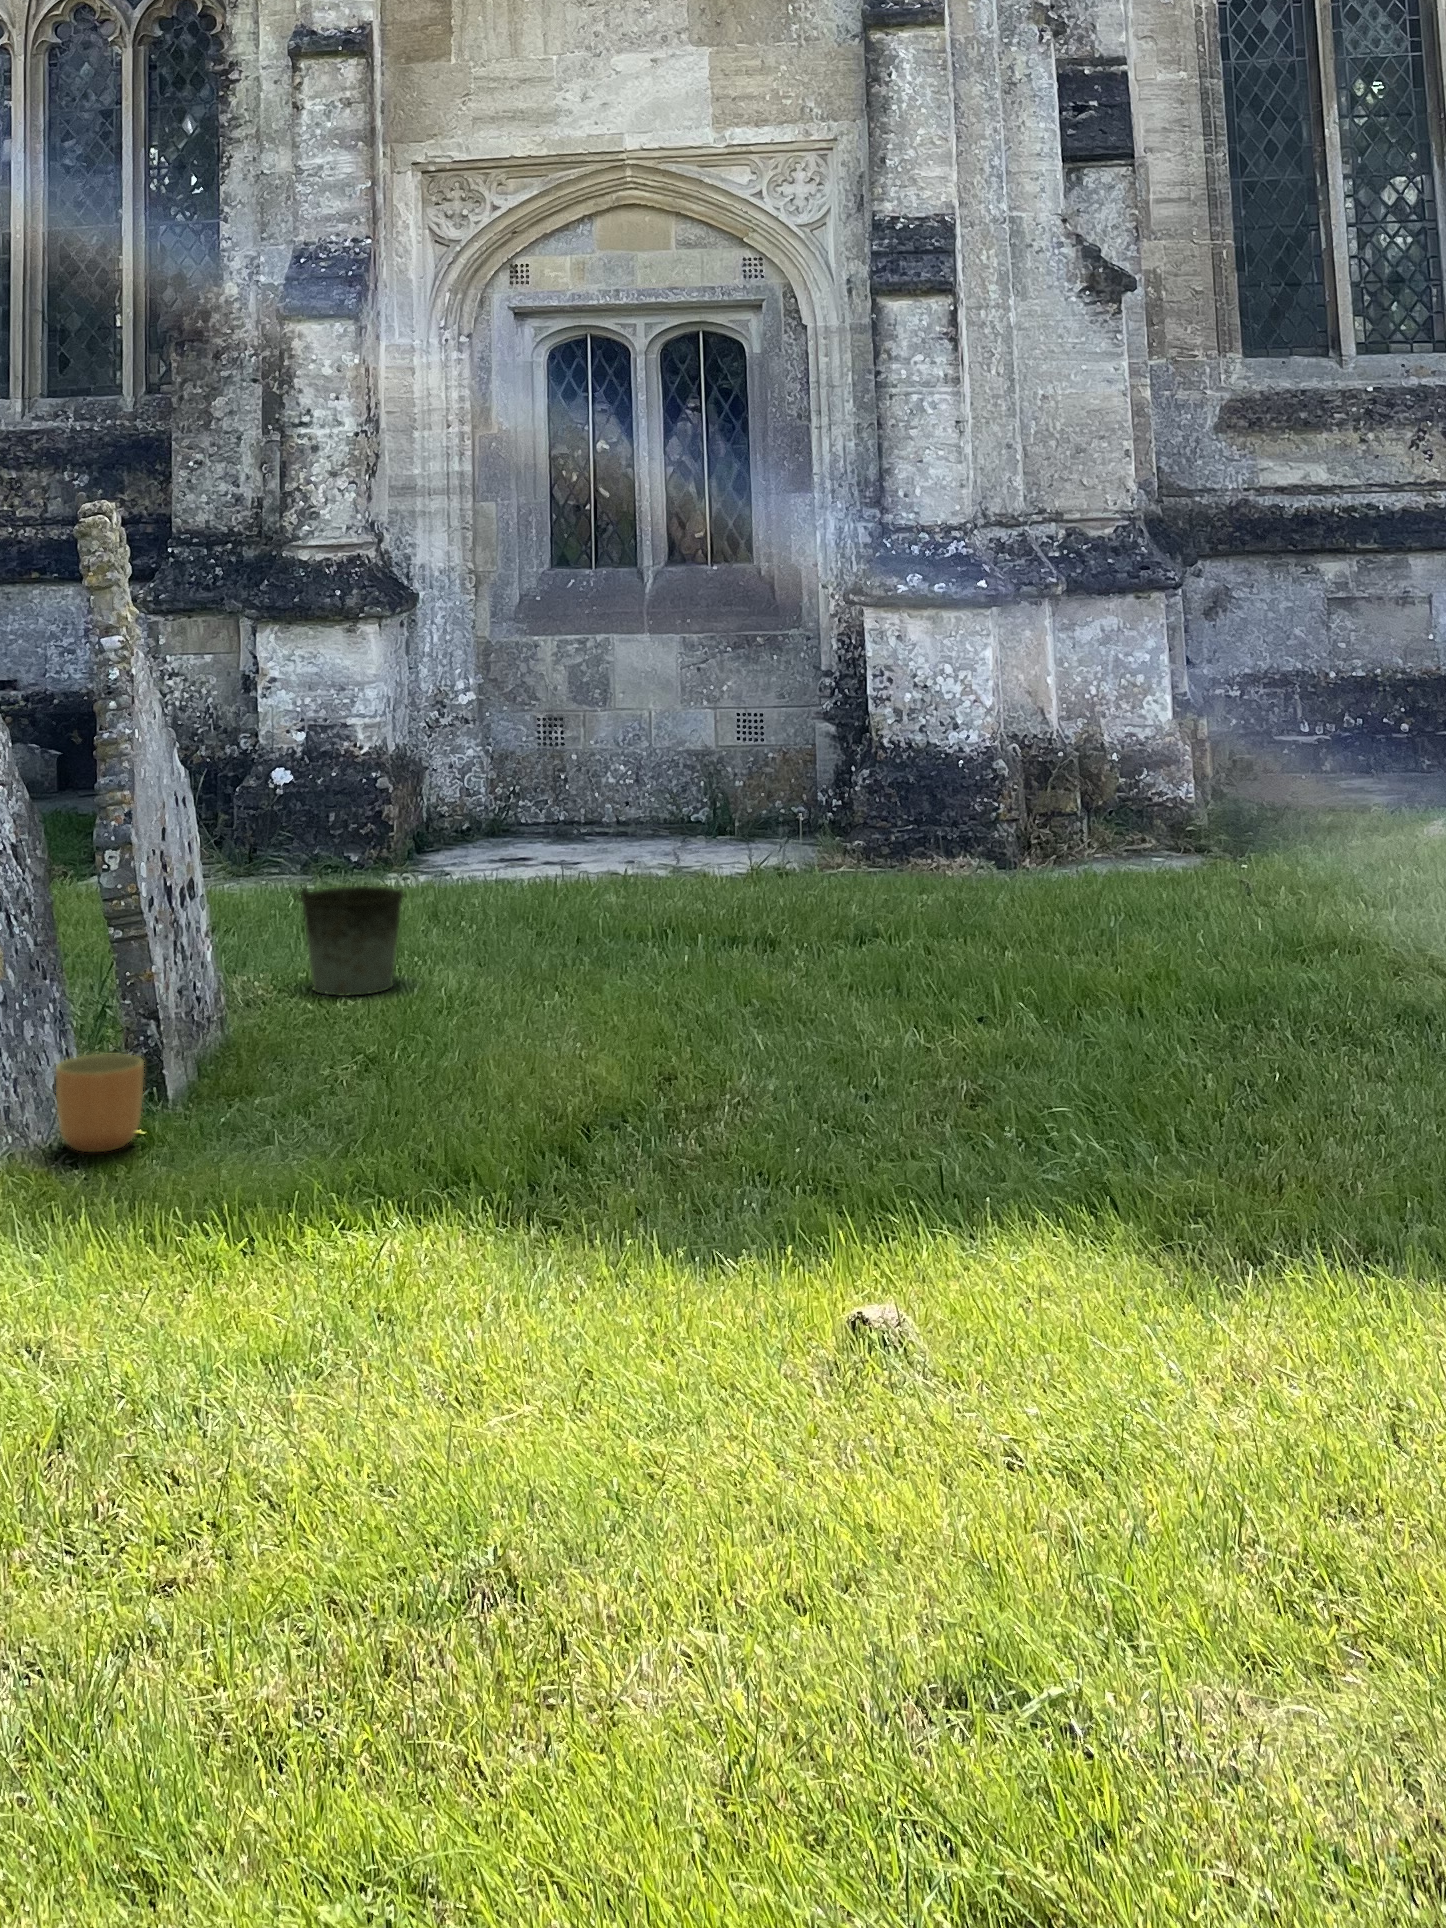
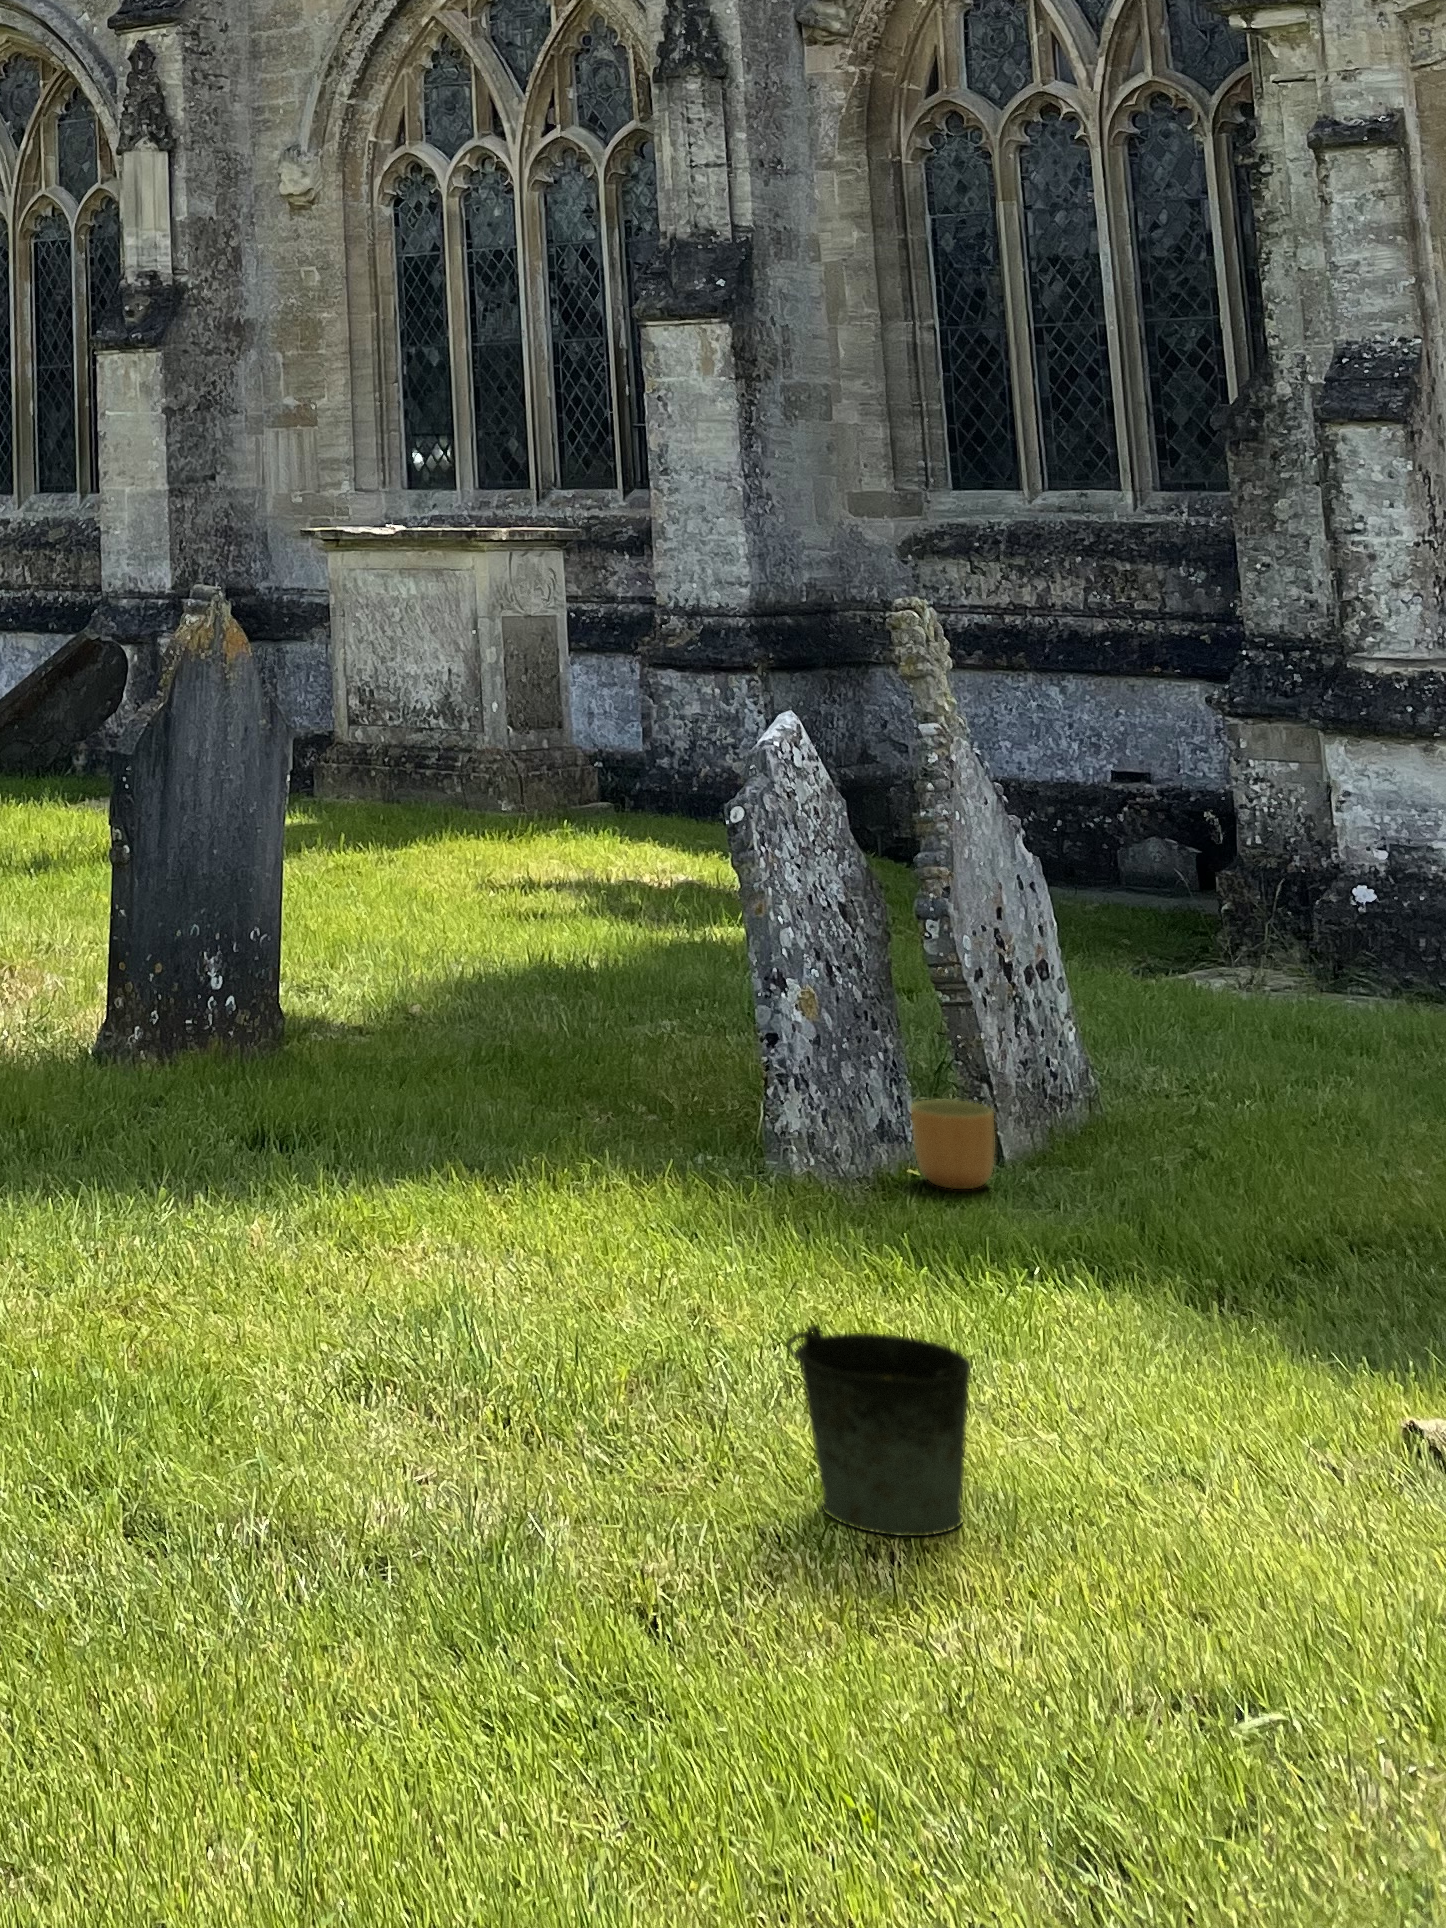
bucket: present [294,886,405,996] -> present [787,1325,972,1536]

